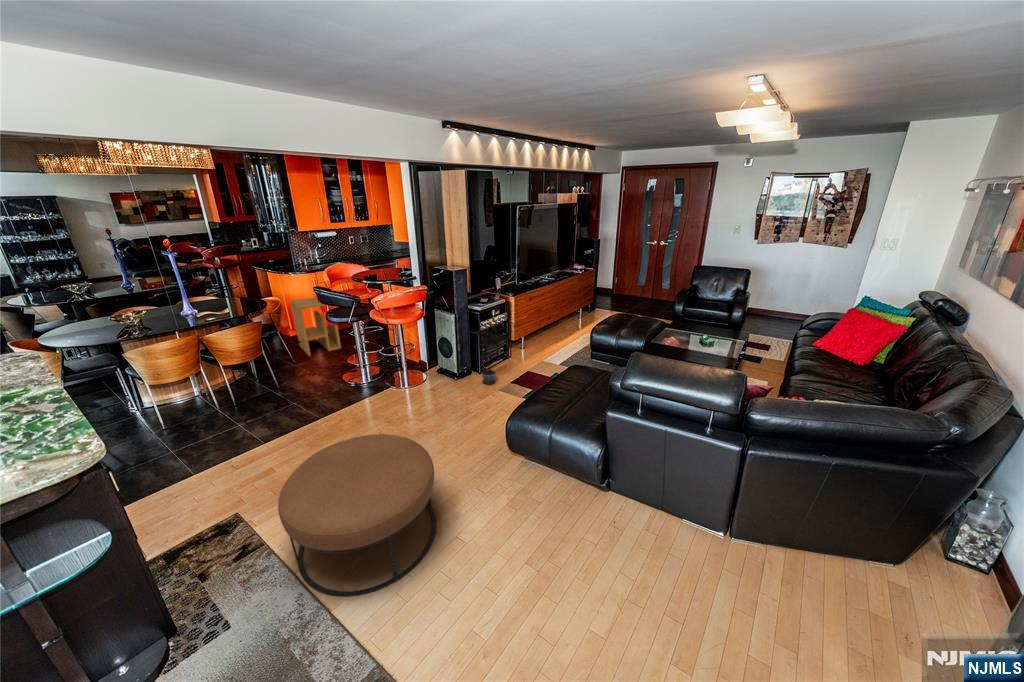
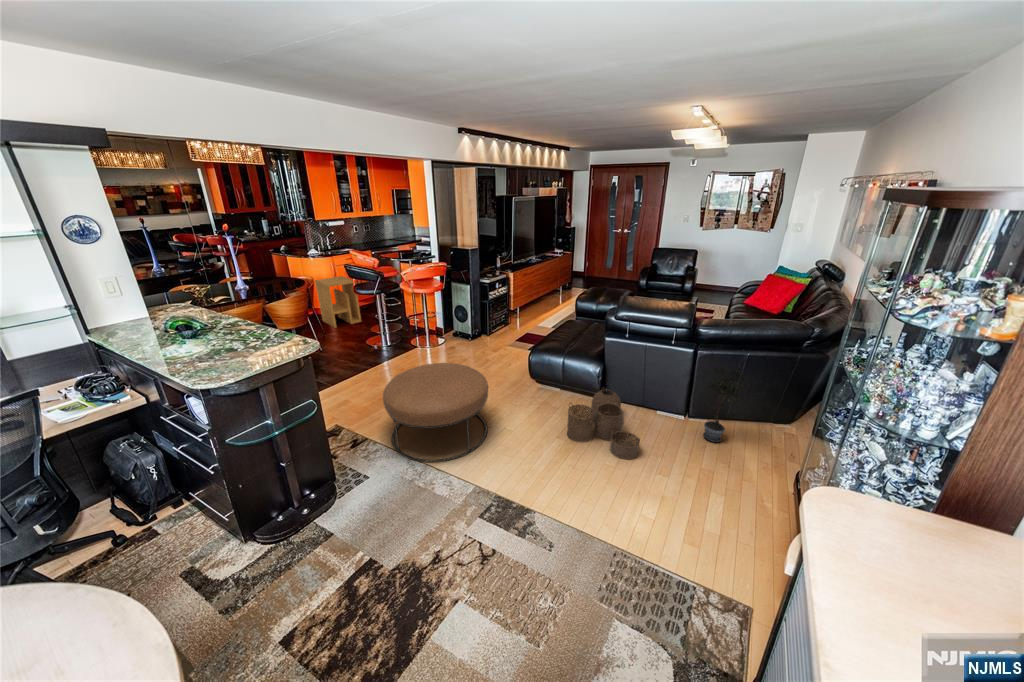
potted plant: present [476,326,504,384] -> present [703,366,746,442]
woven basket: none [544,480,649,618] -> present [567,389,640,459]

